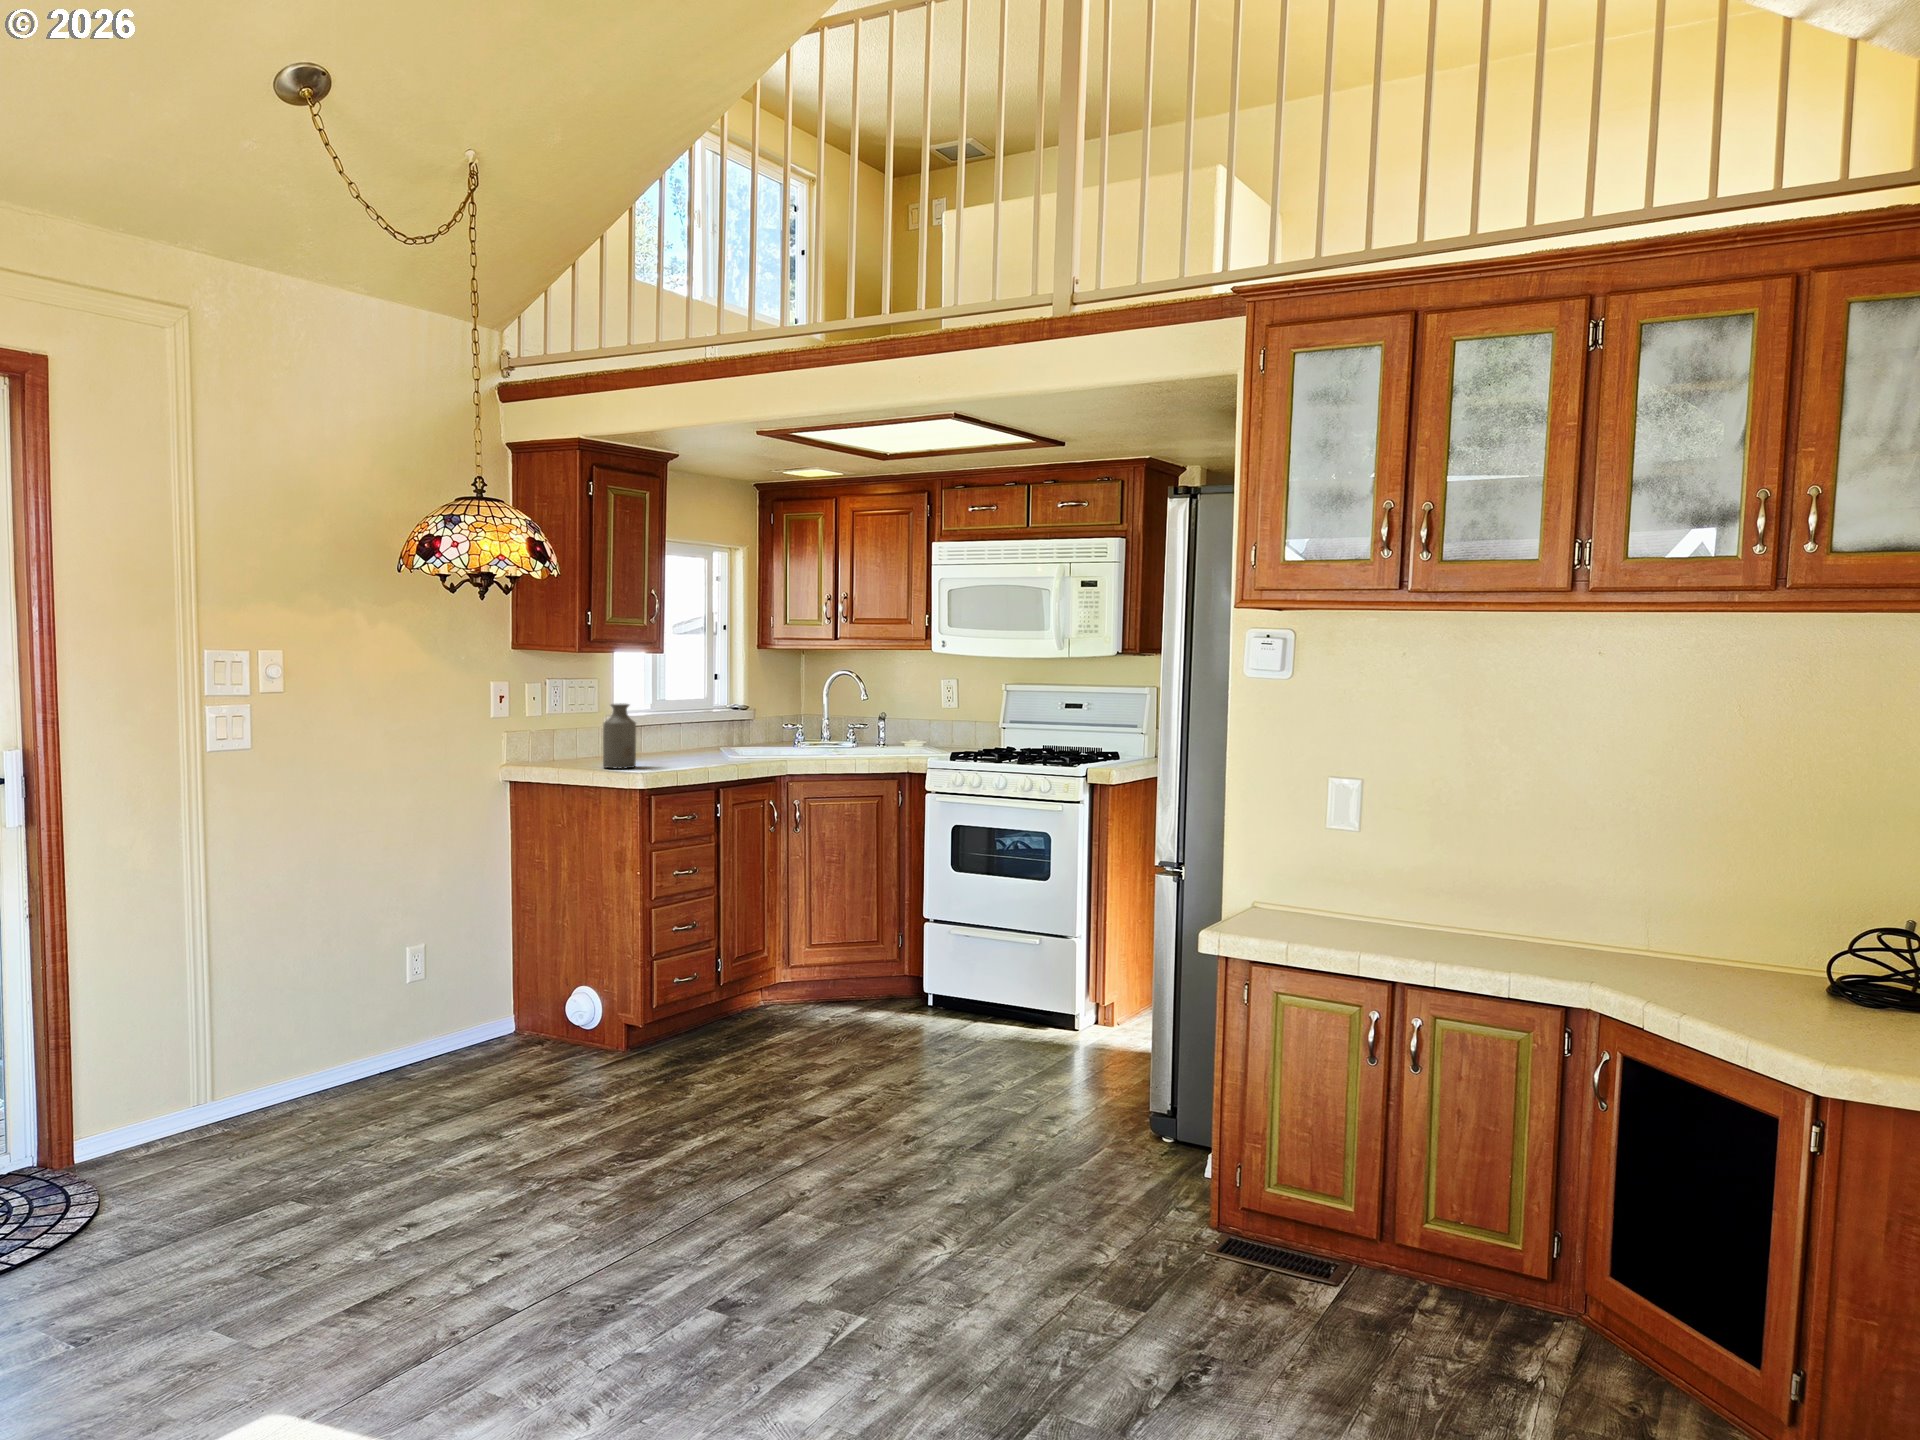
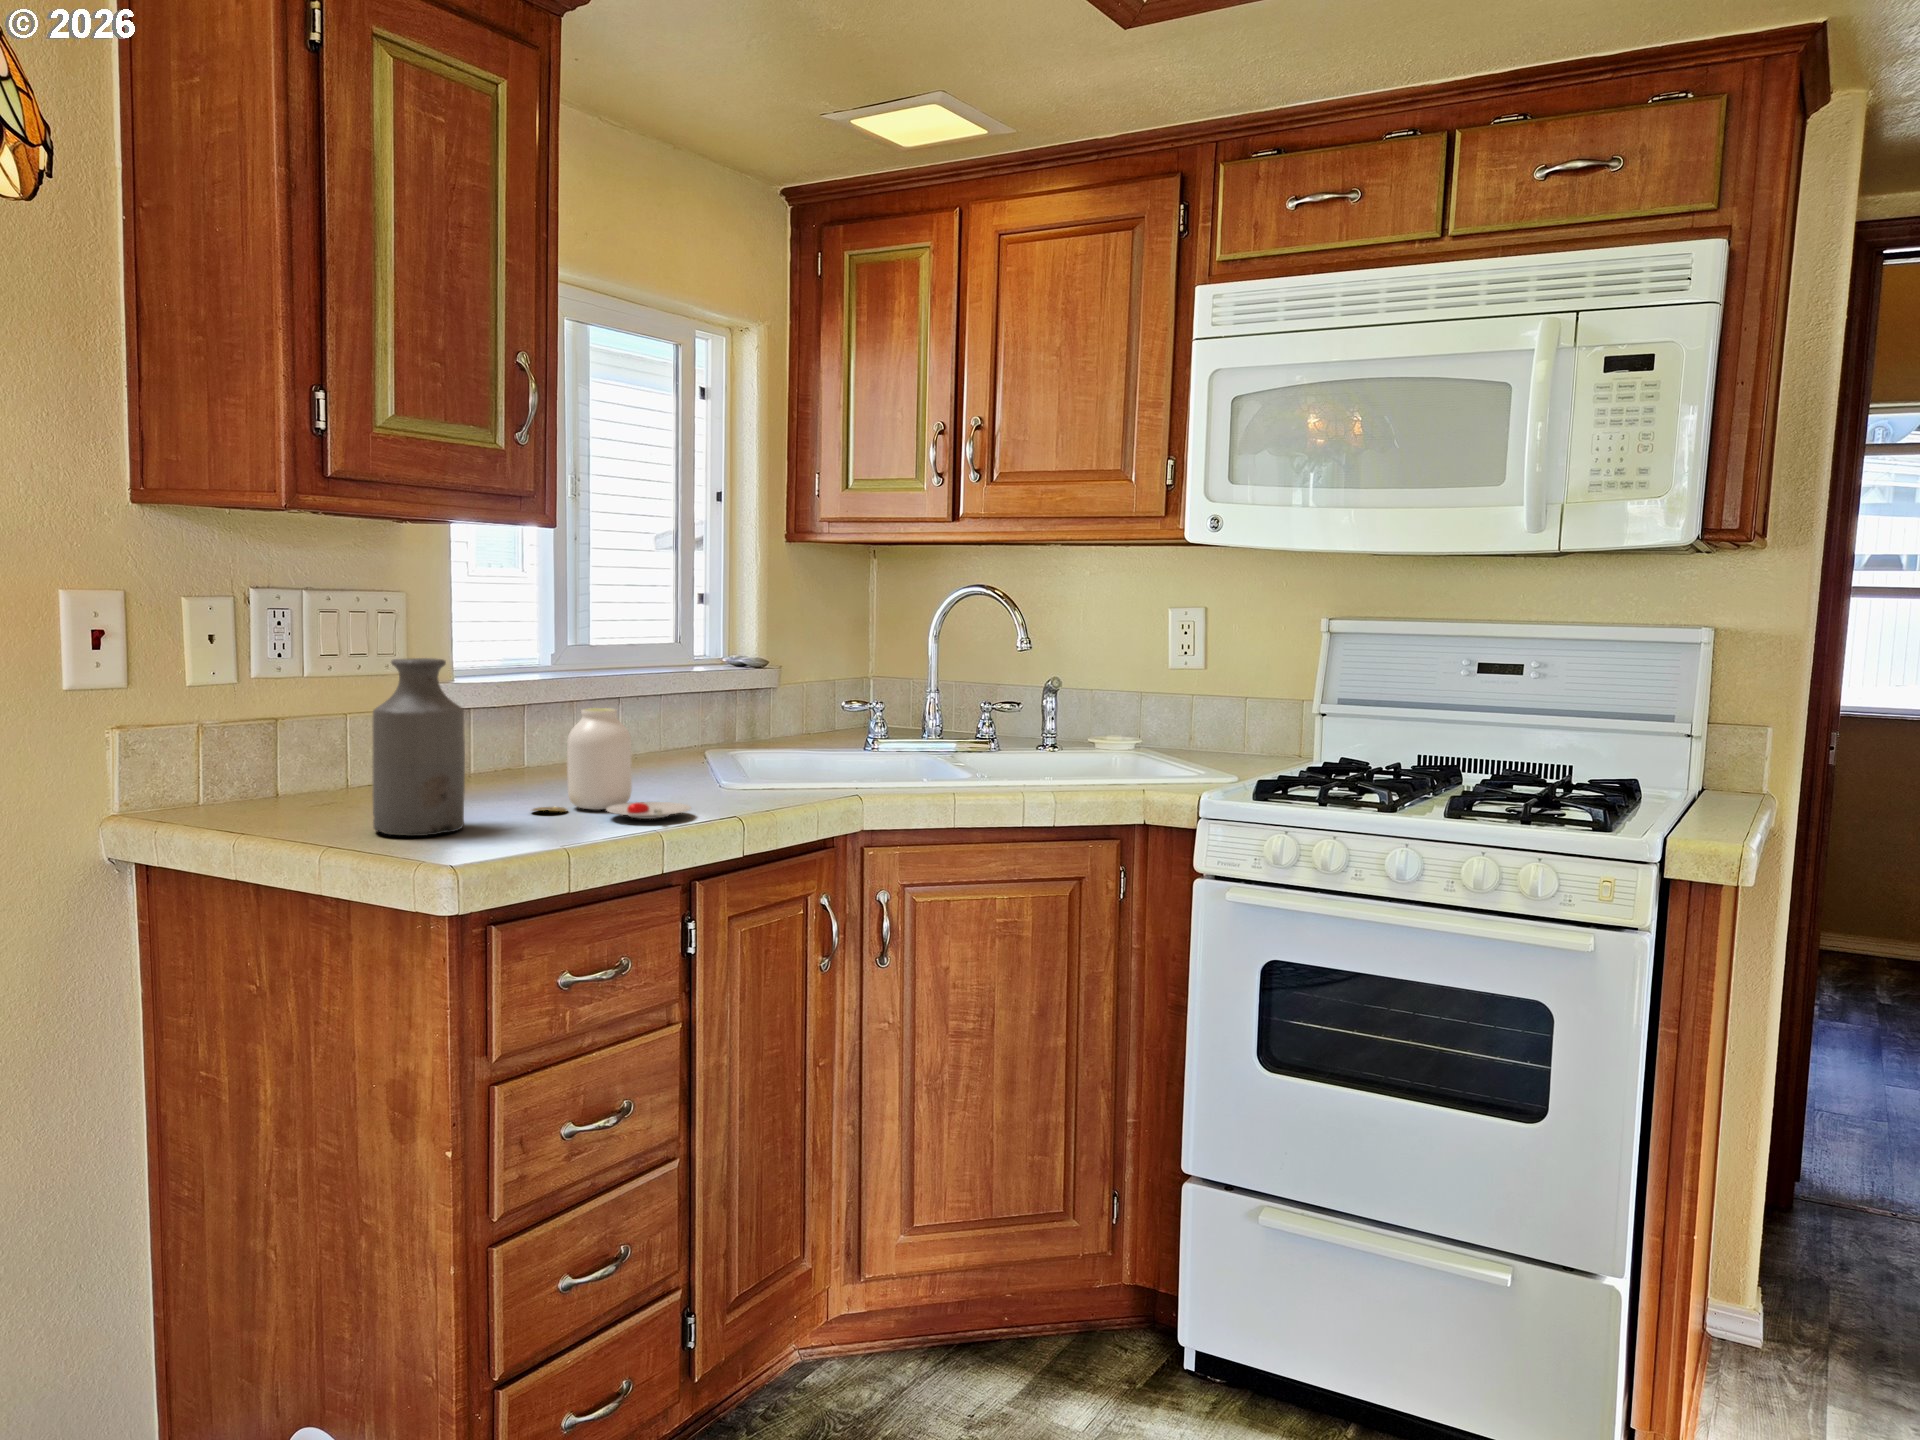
jar: none [657,724,720,764] -> present [533,708,691,819]

